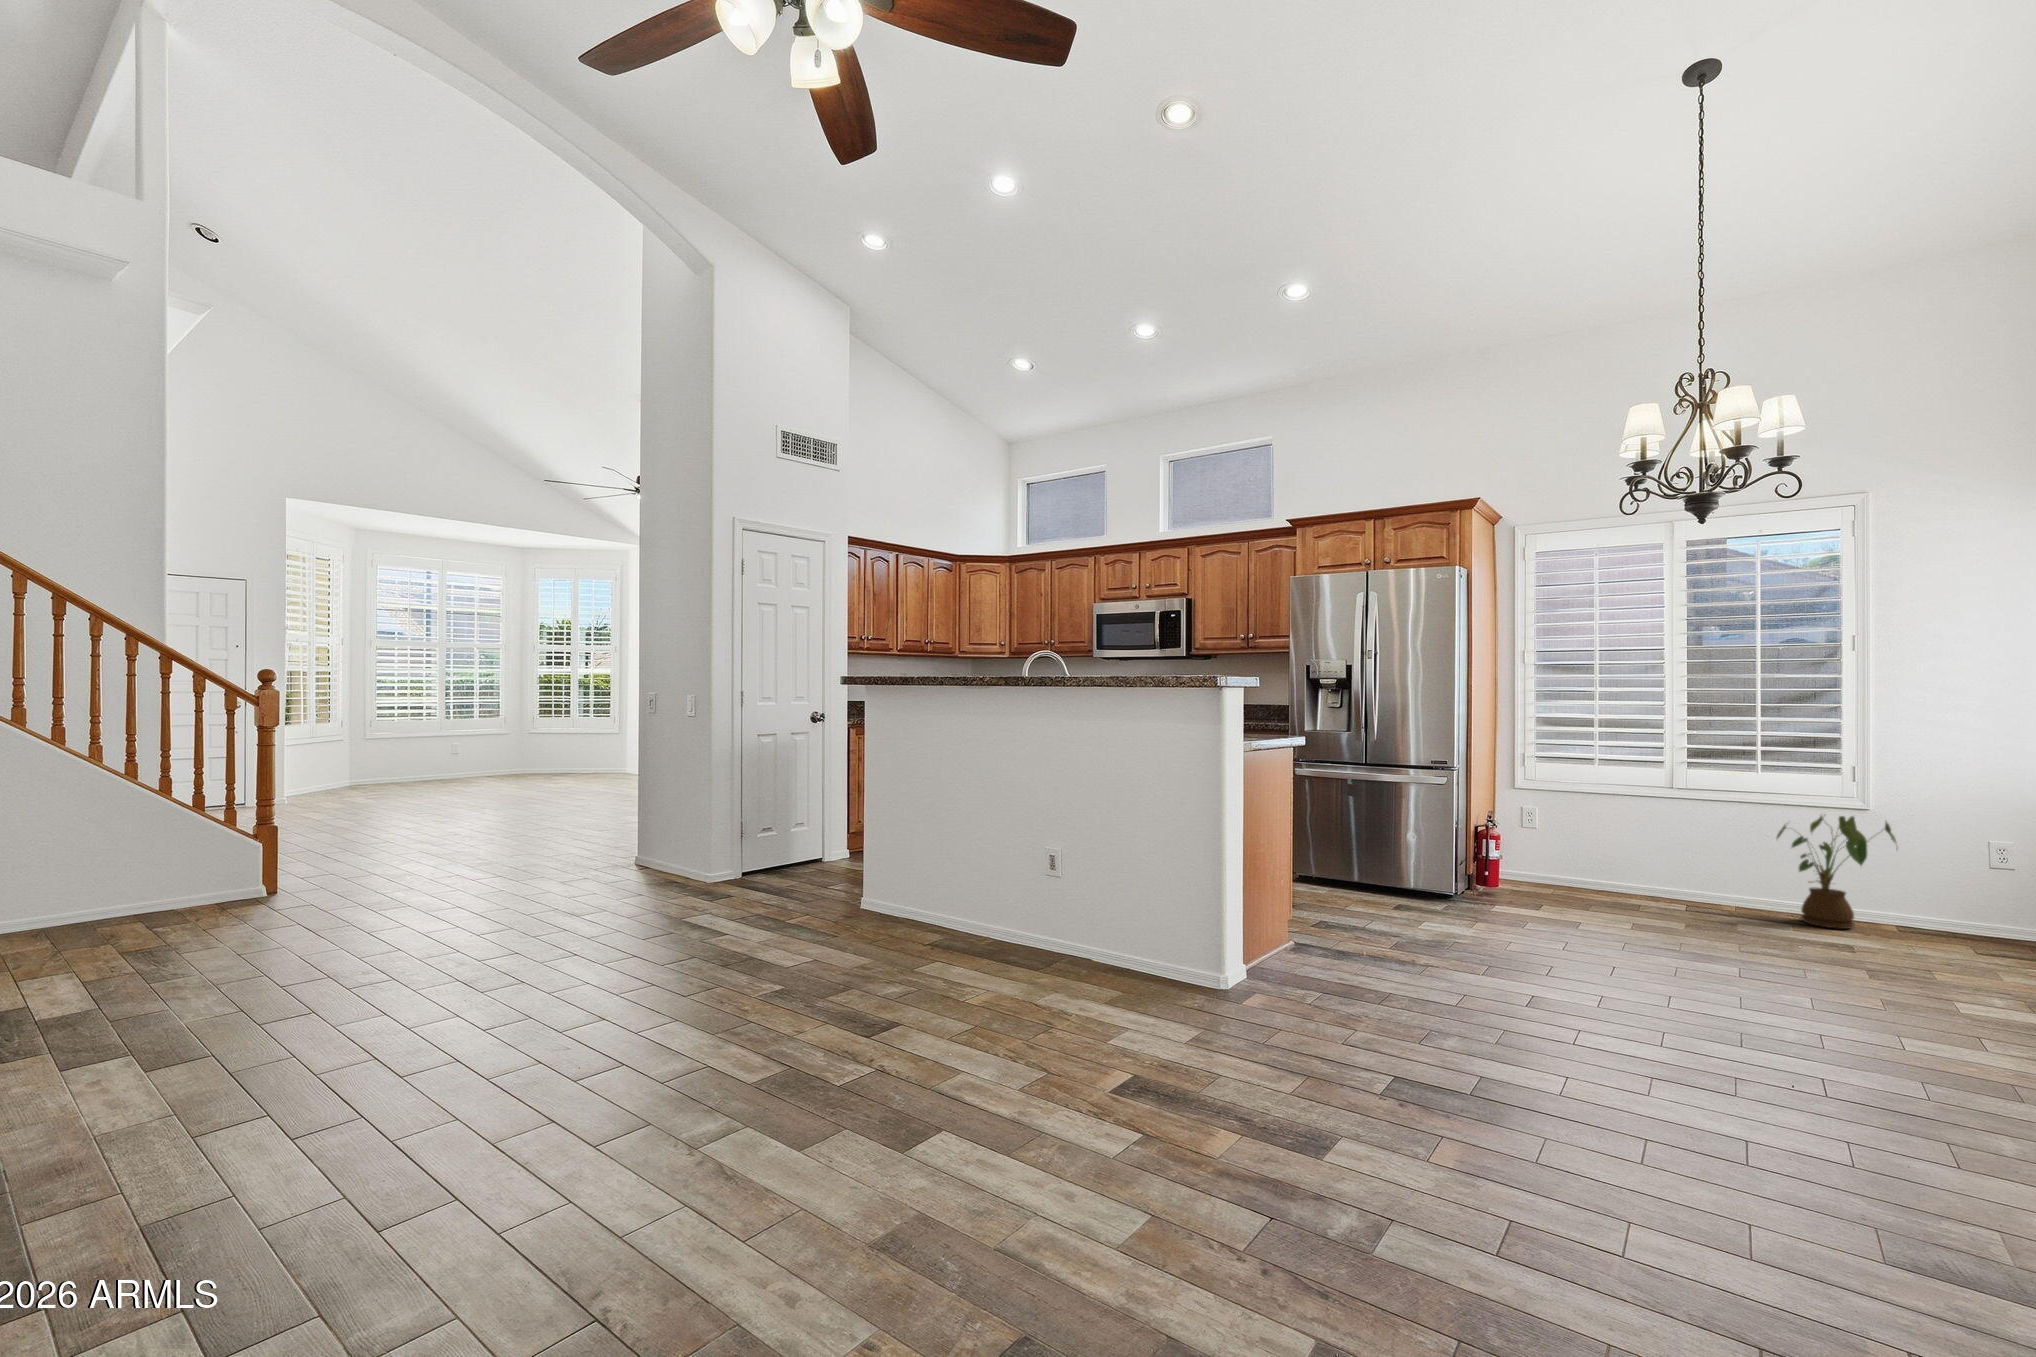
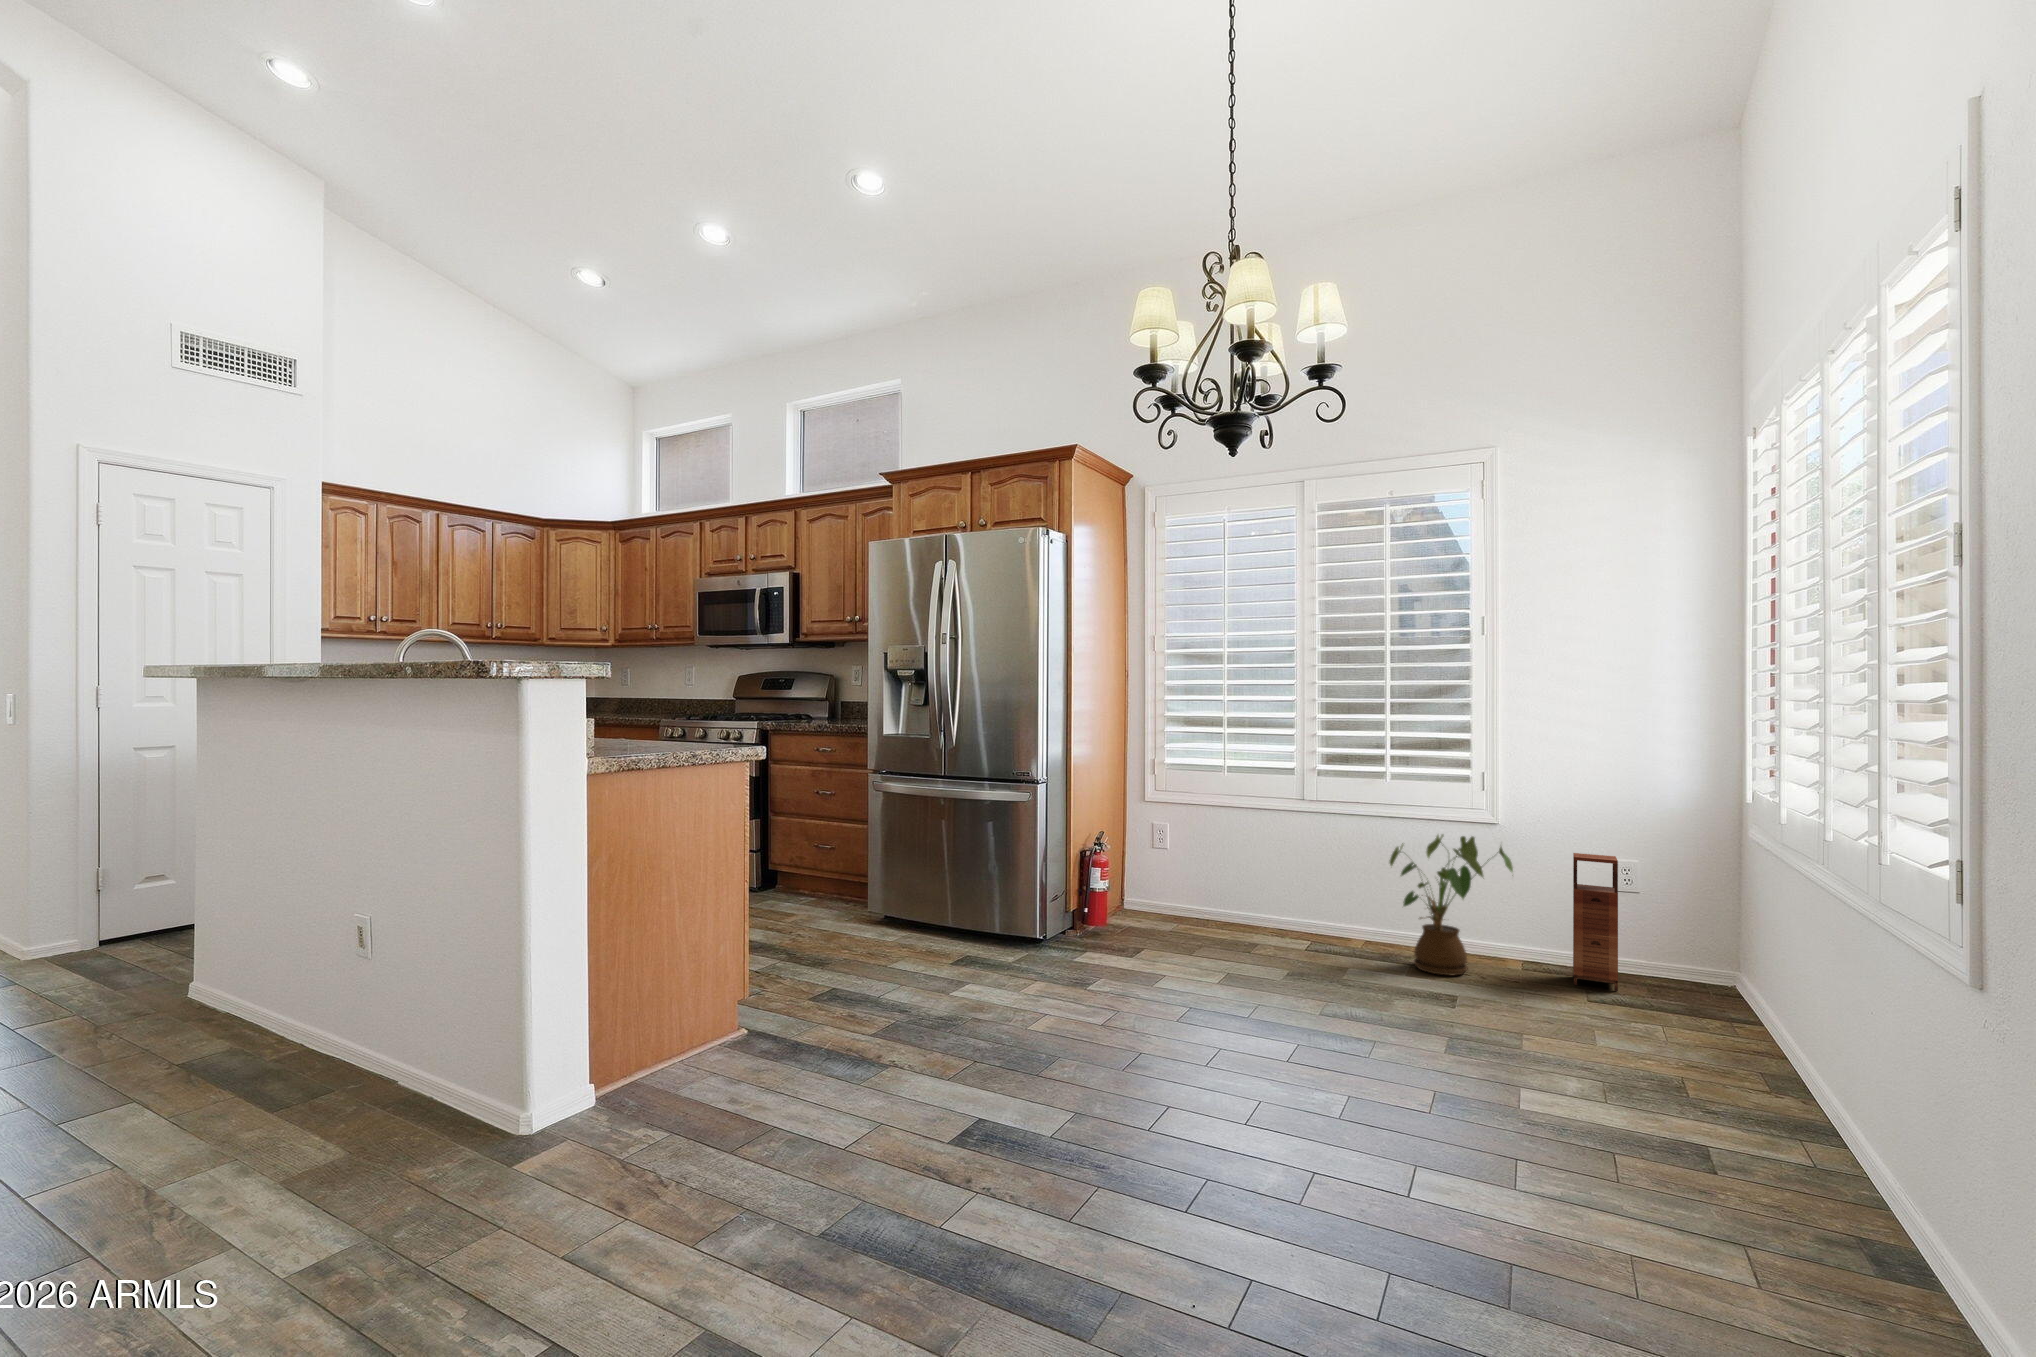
storage cabinet: none [1952,831,2003,944] -> present [1573,853,1618,991]

